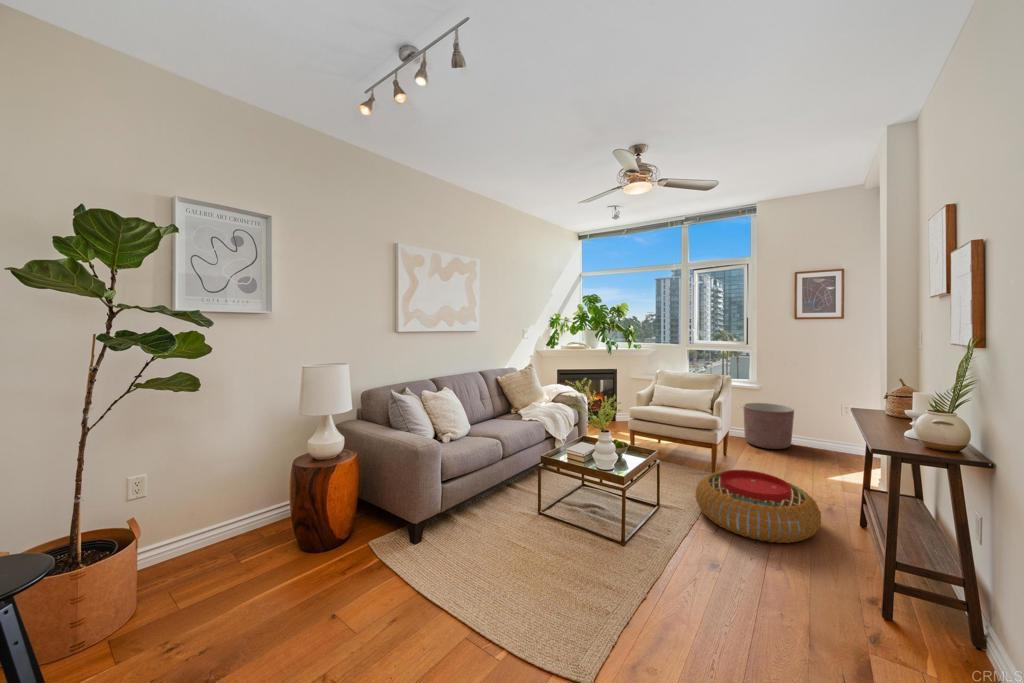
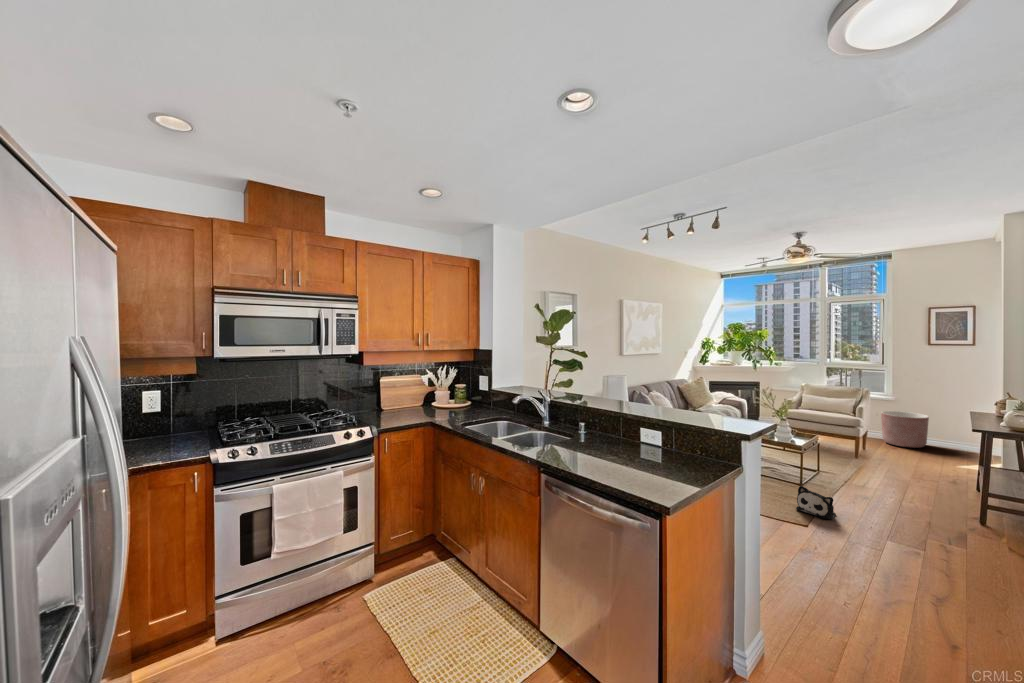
pouf: present [696,470,821,543] -> none [847,451,946,494]
plush toy: none [596,566,659,639] -> present [796,486,836,519]

